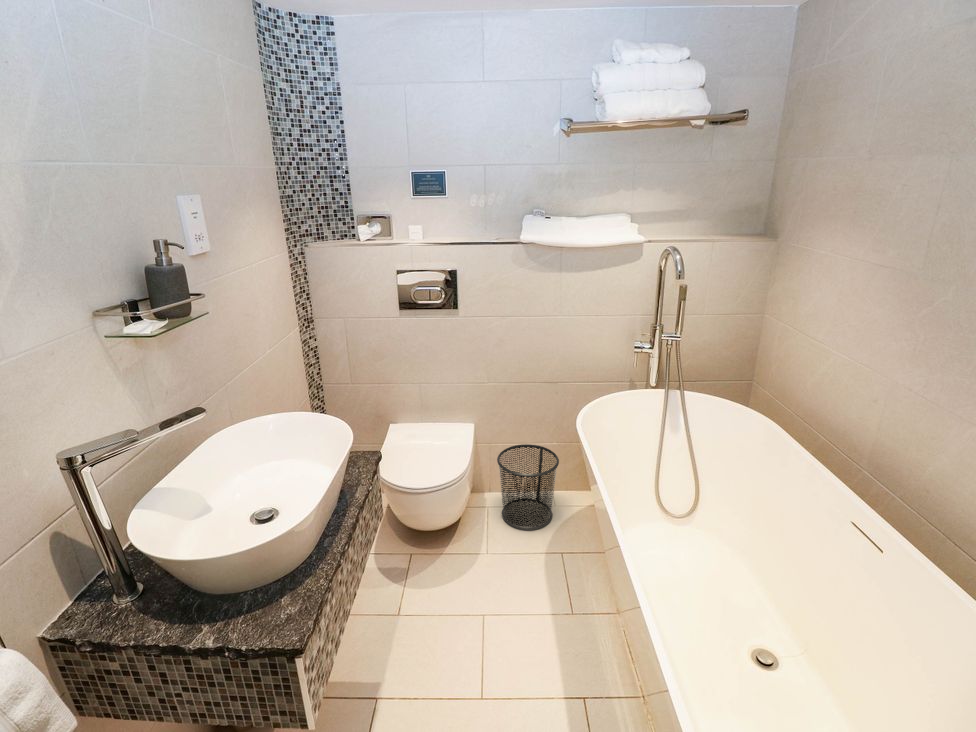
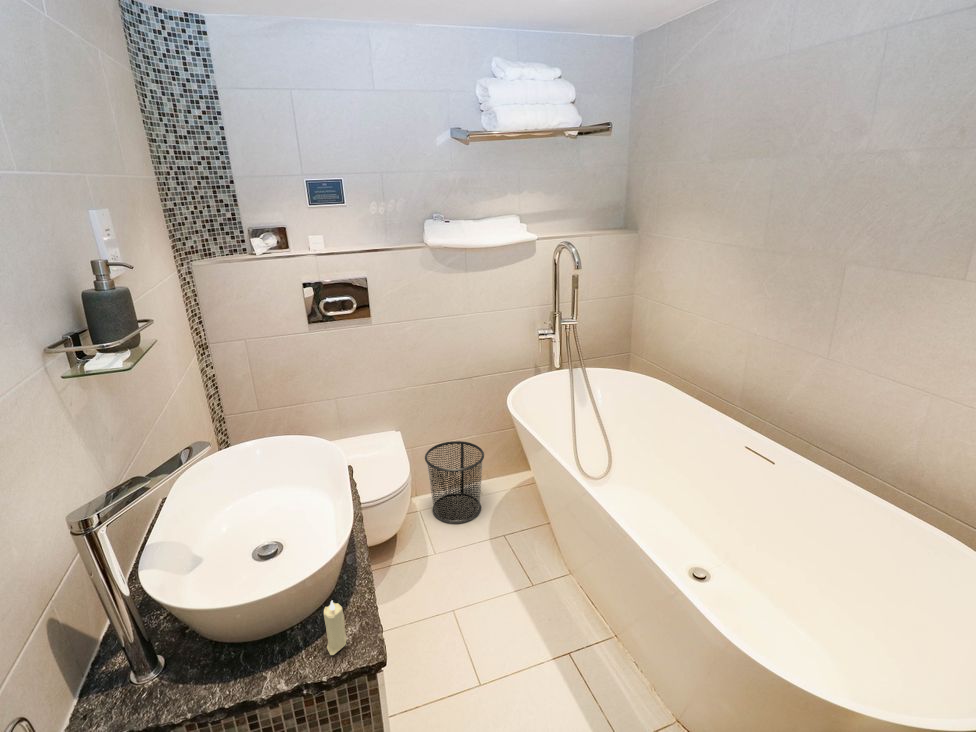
candle: none [257,576,282,627] -> present [324,601,347,655]

